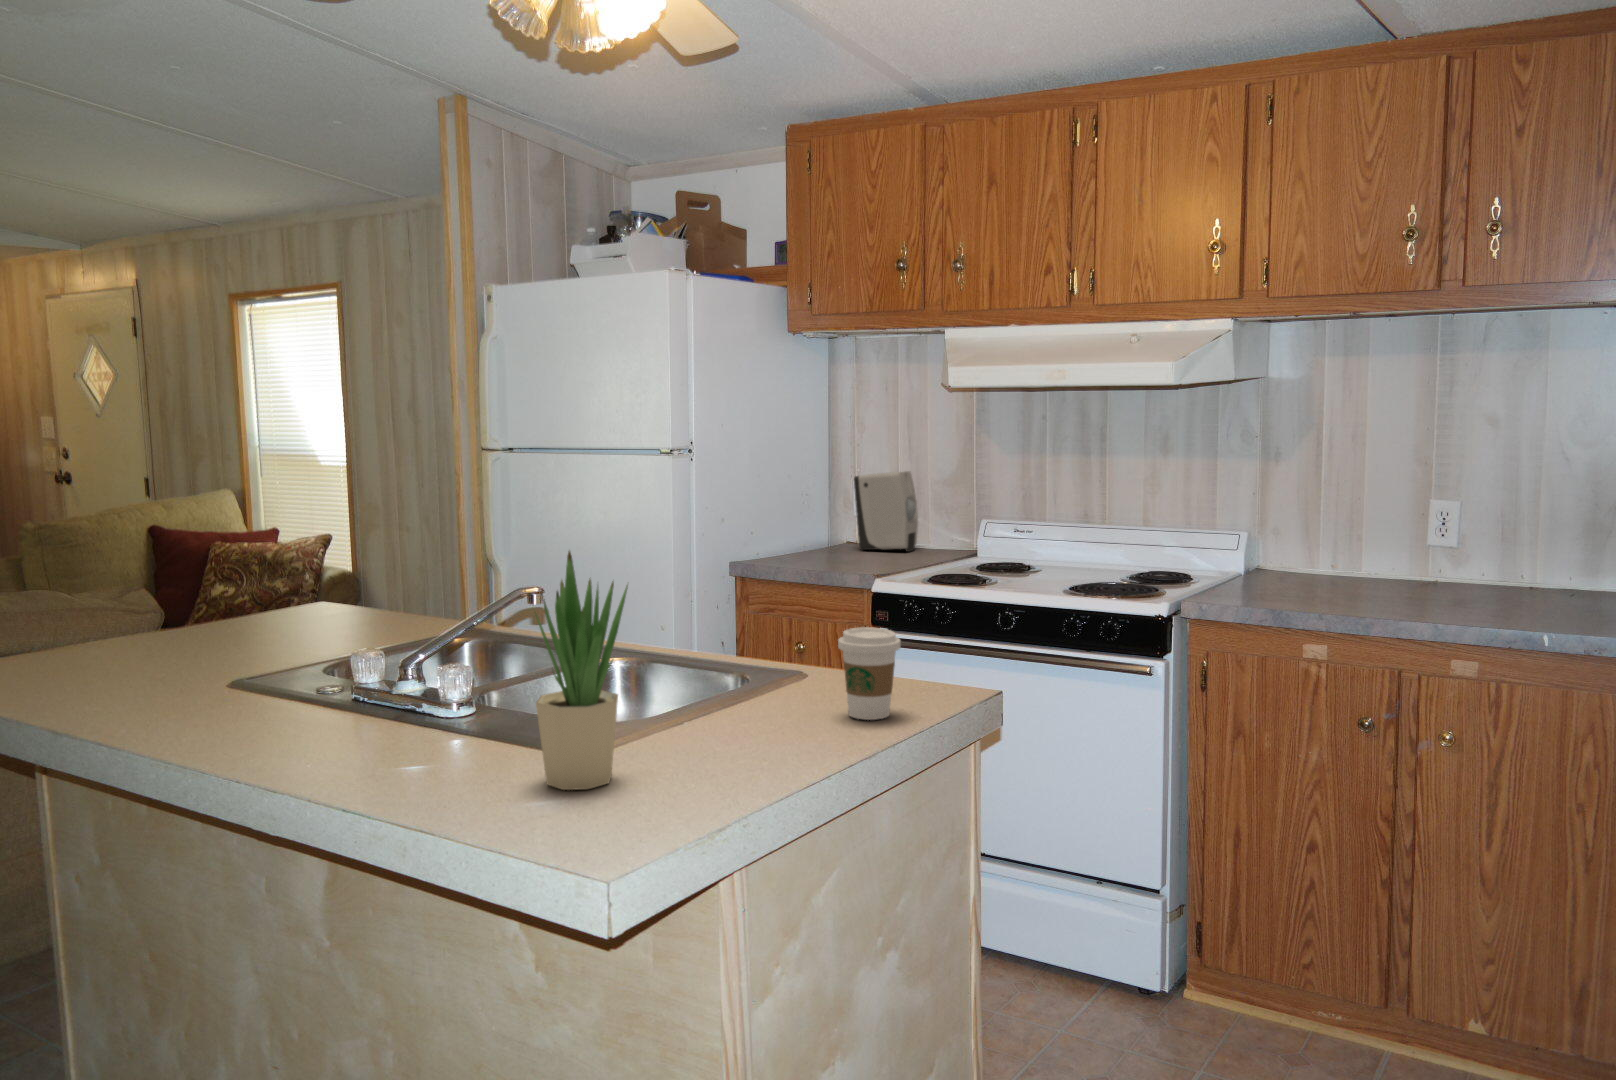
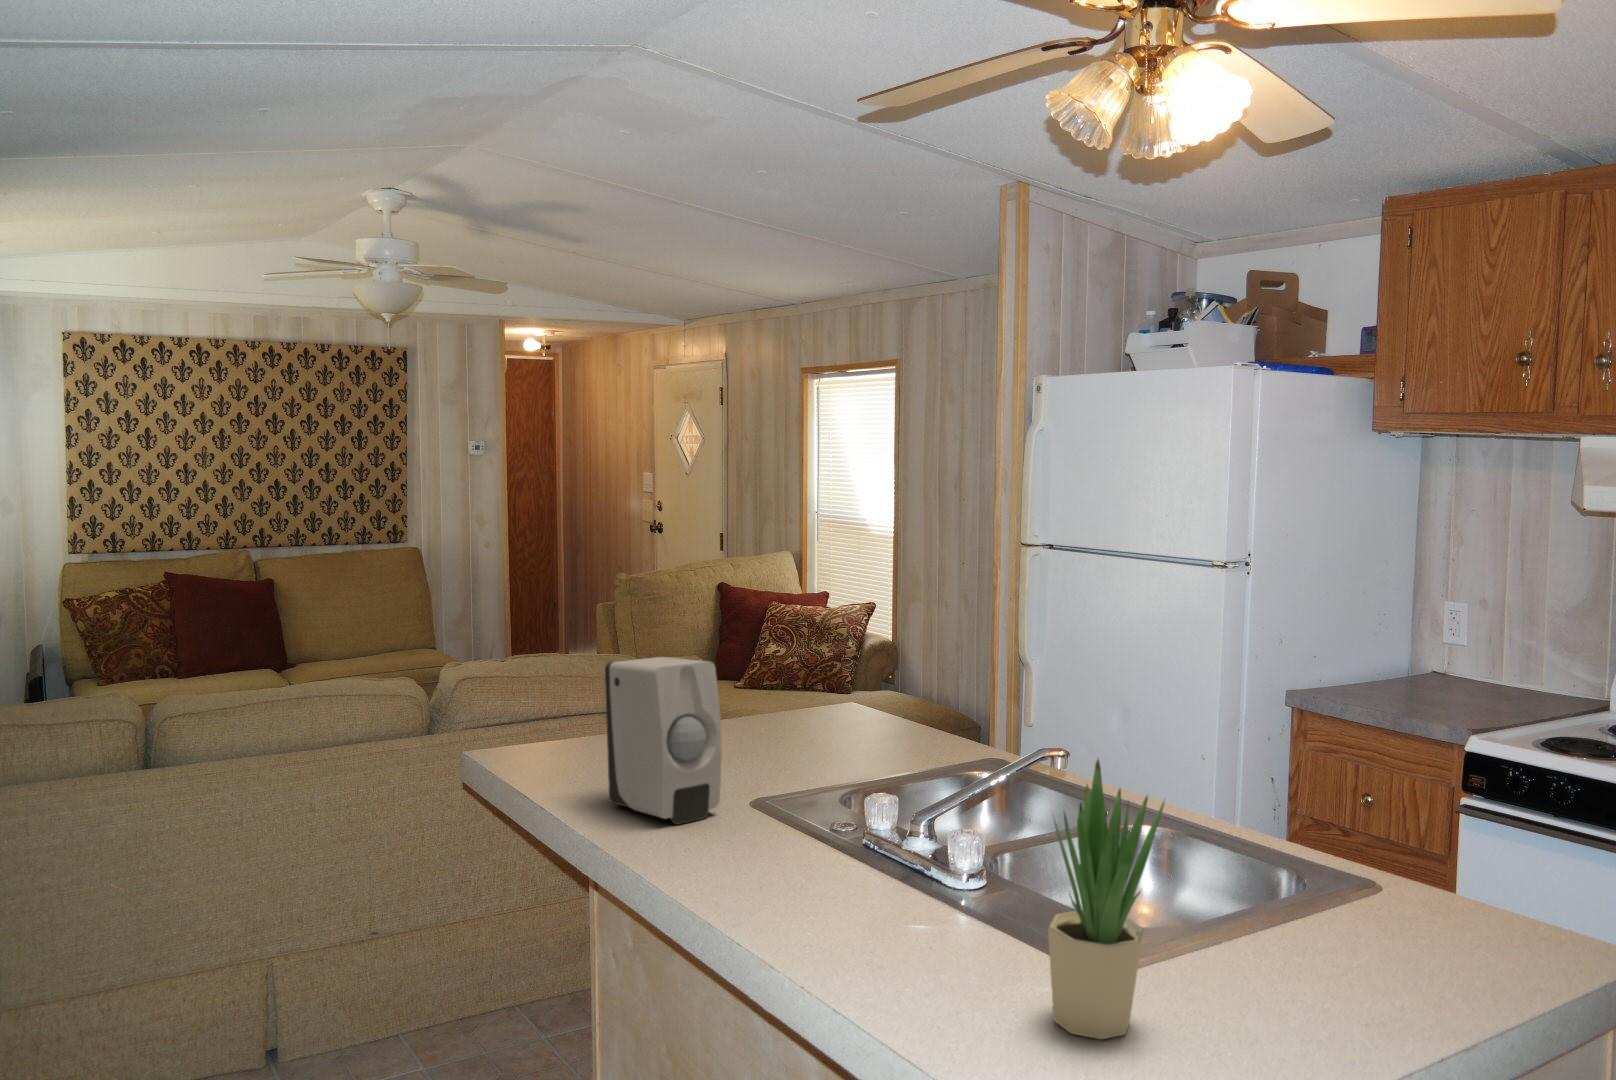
soap dispenser: present [854,471,918,552] -> present [605,657,722,824]
coffee cup: present [838,627,901,720] -> none [1430,867,1521,994]

